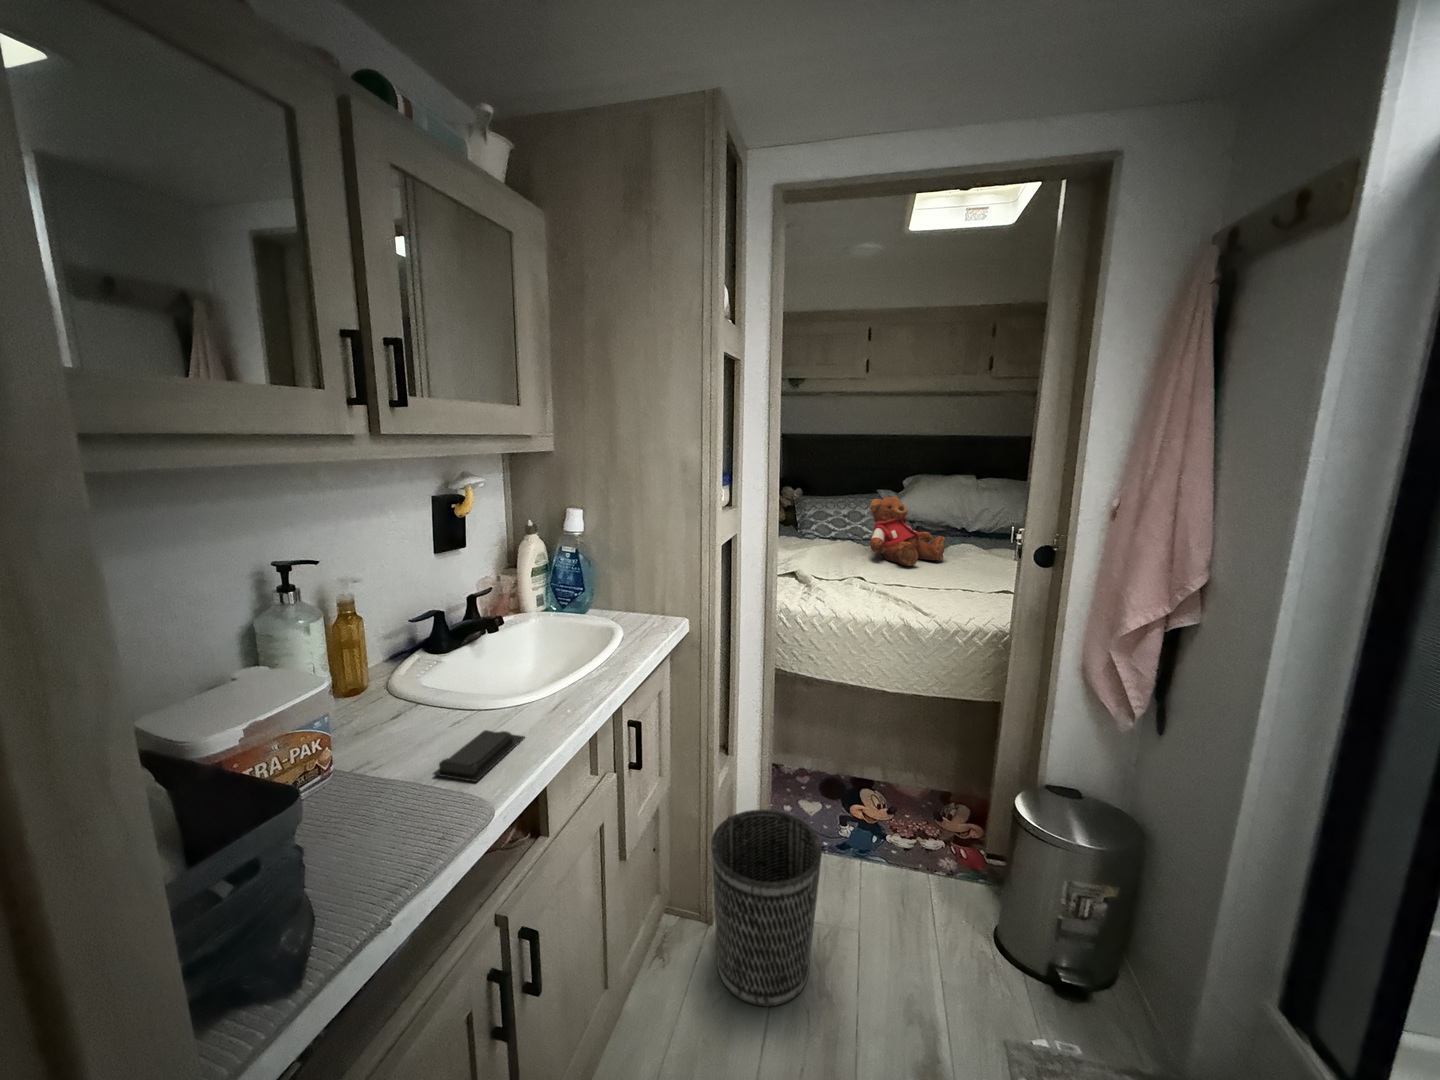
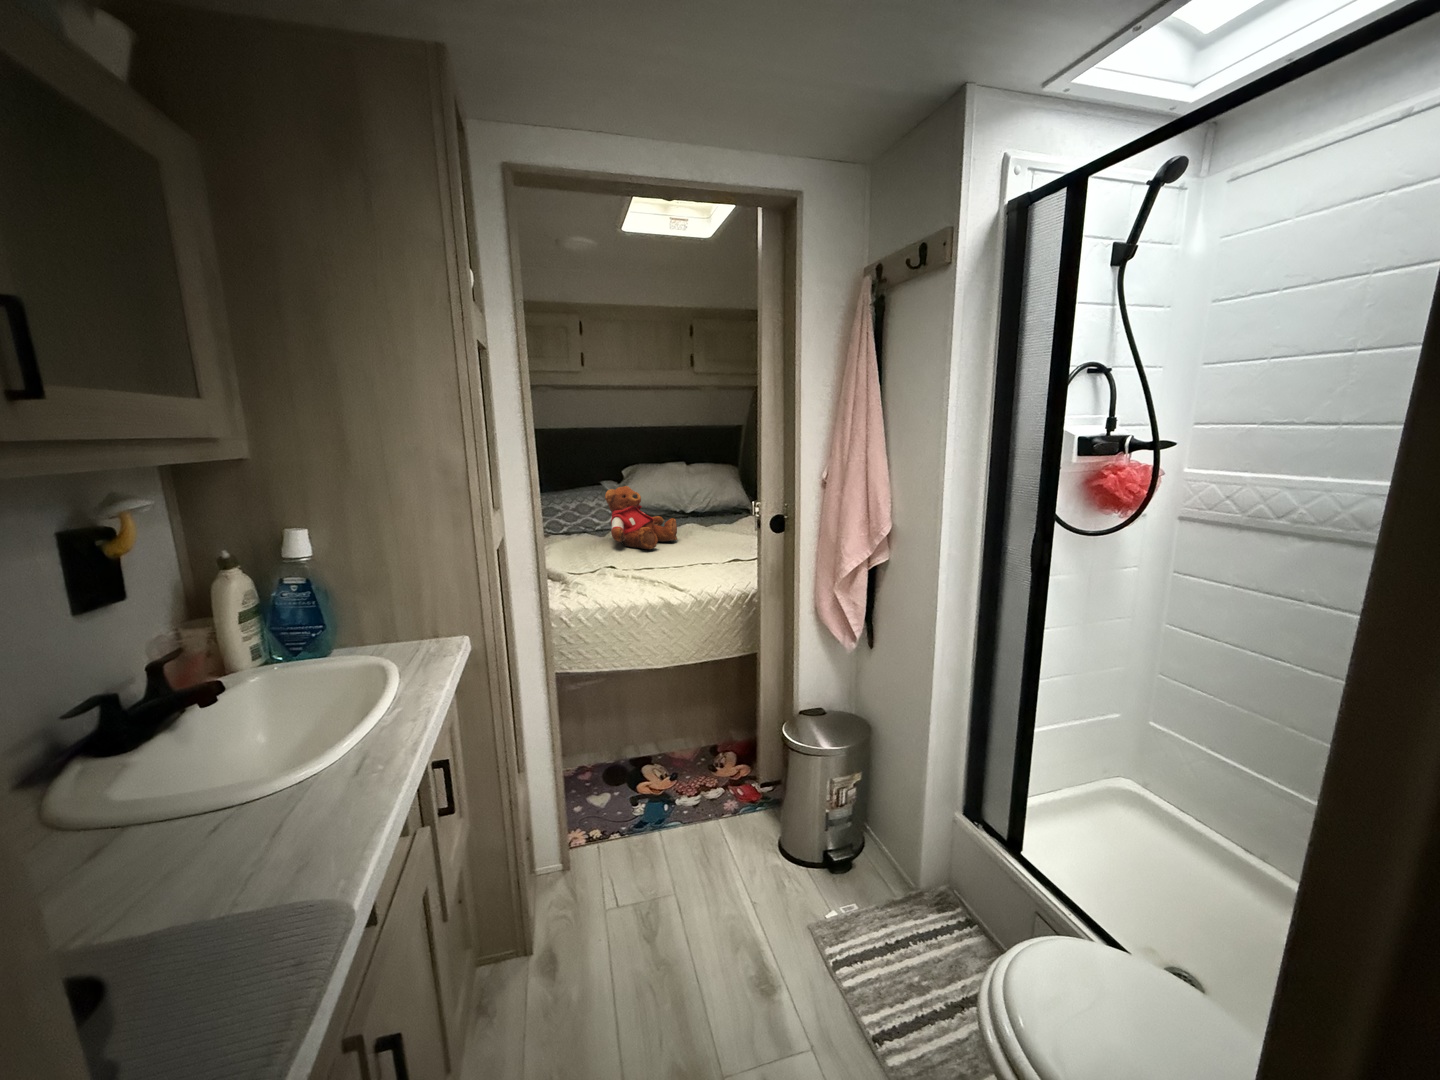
soap bar: present [433,730,525,782] -> none [224,813,340,905]
wastebasket: present [711,810,822,1006] -> none [528,810,644,1011]

